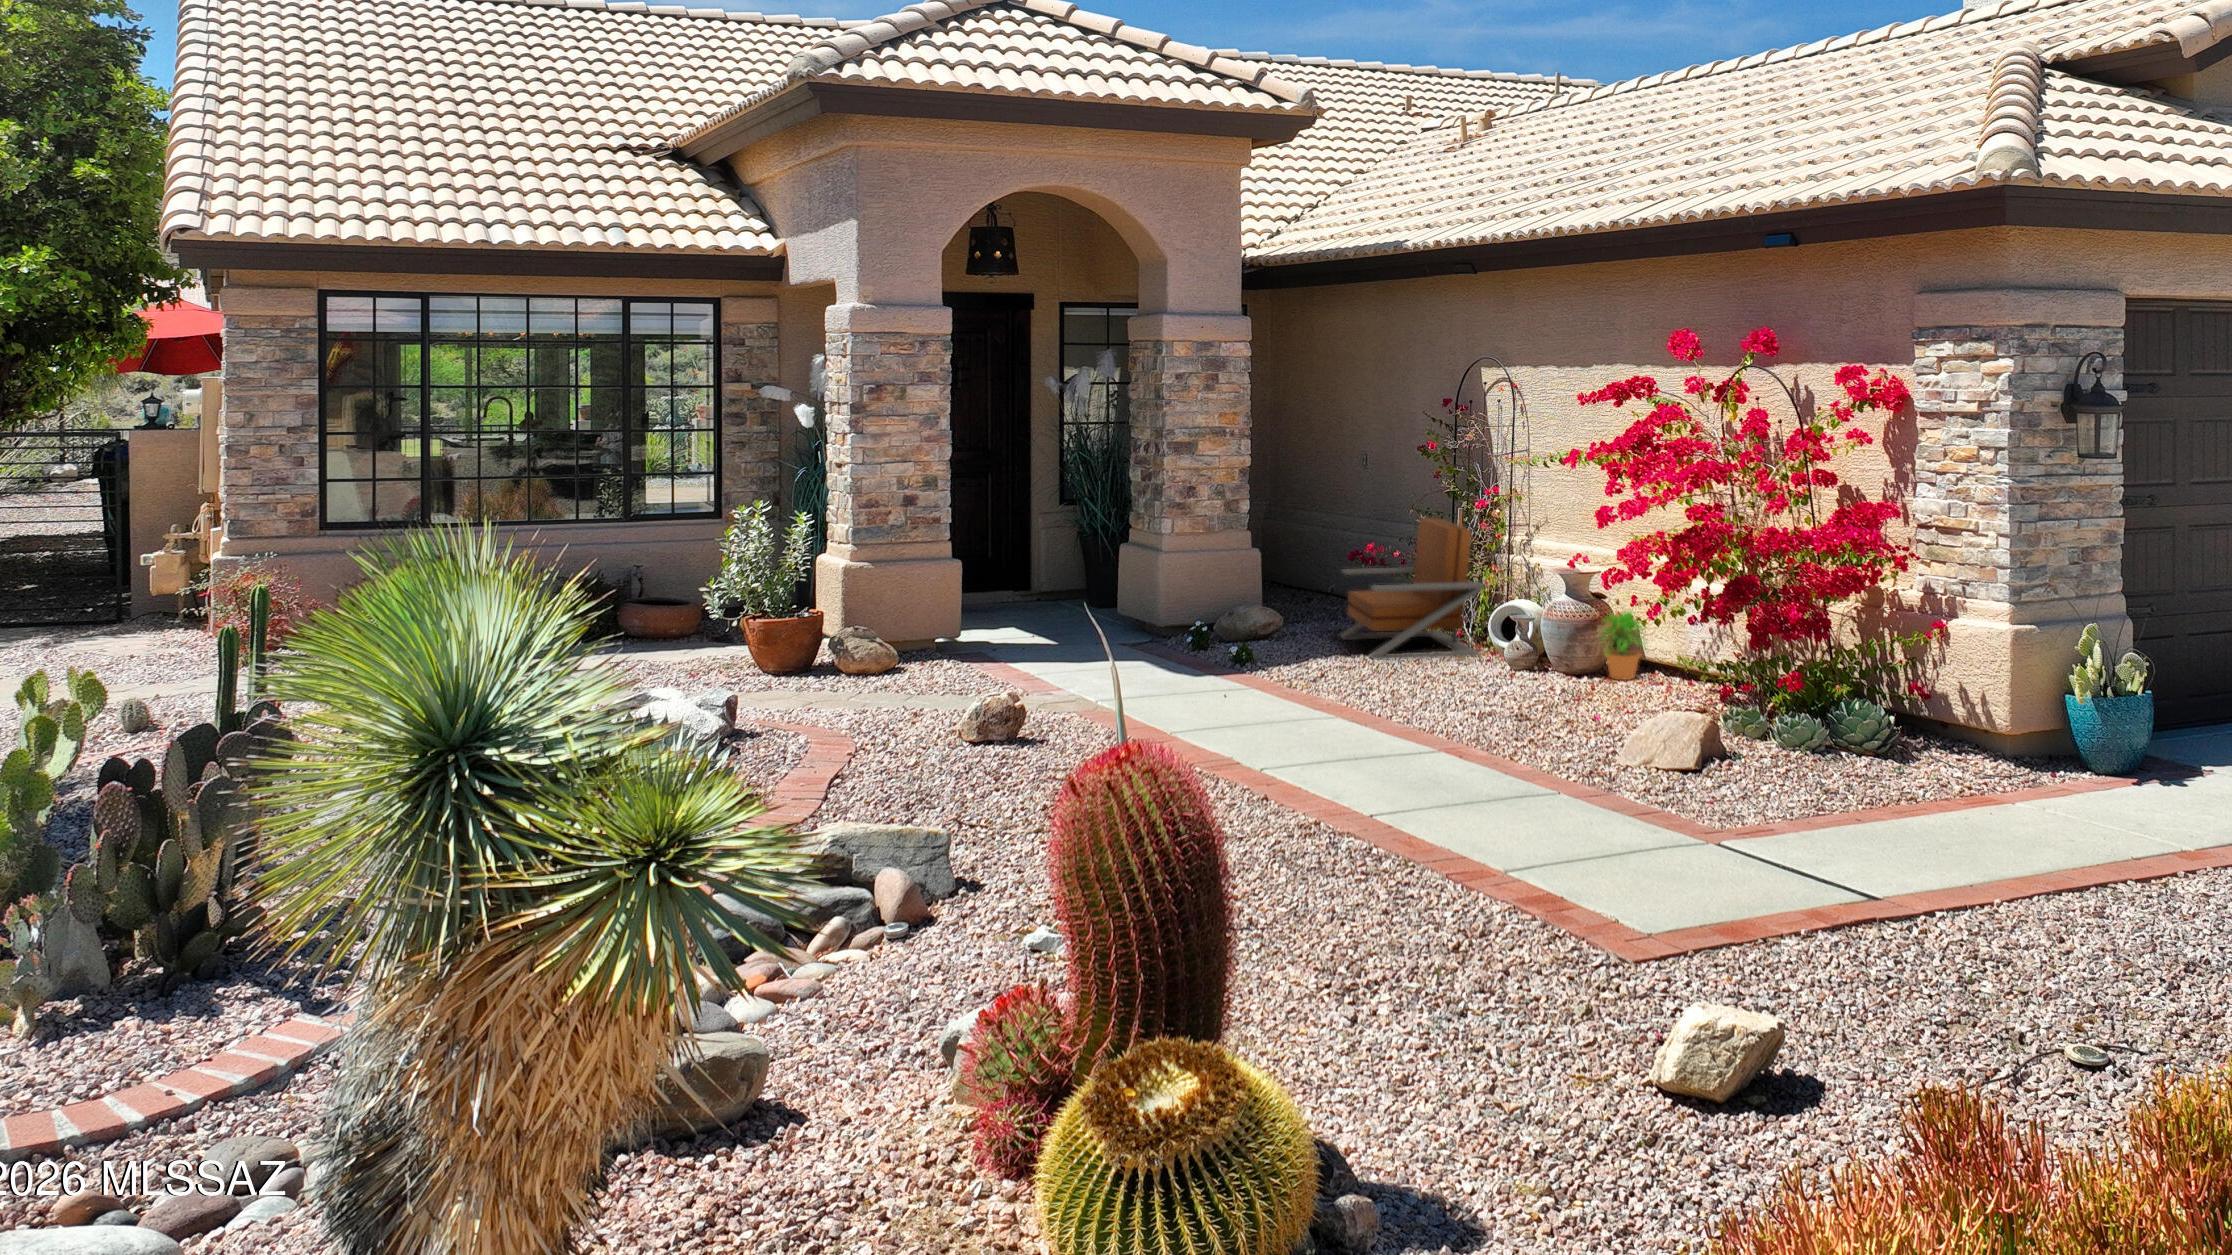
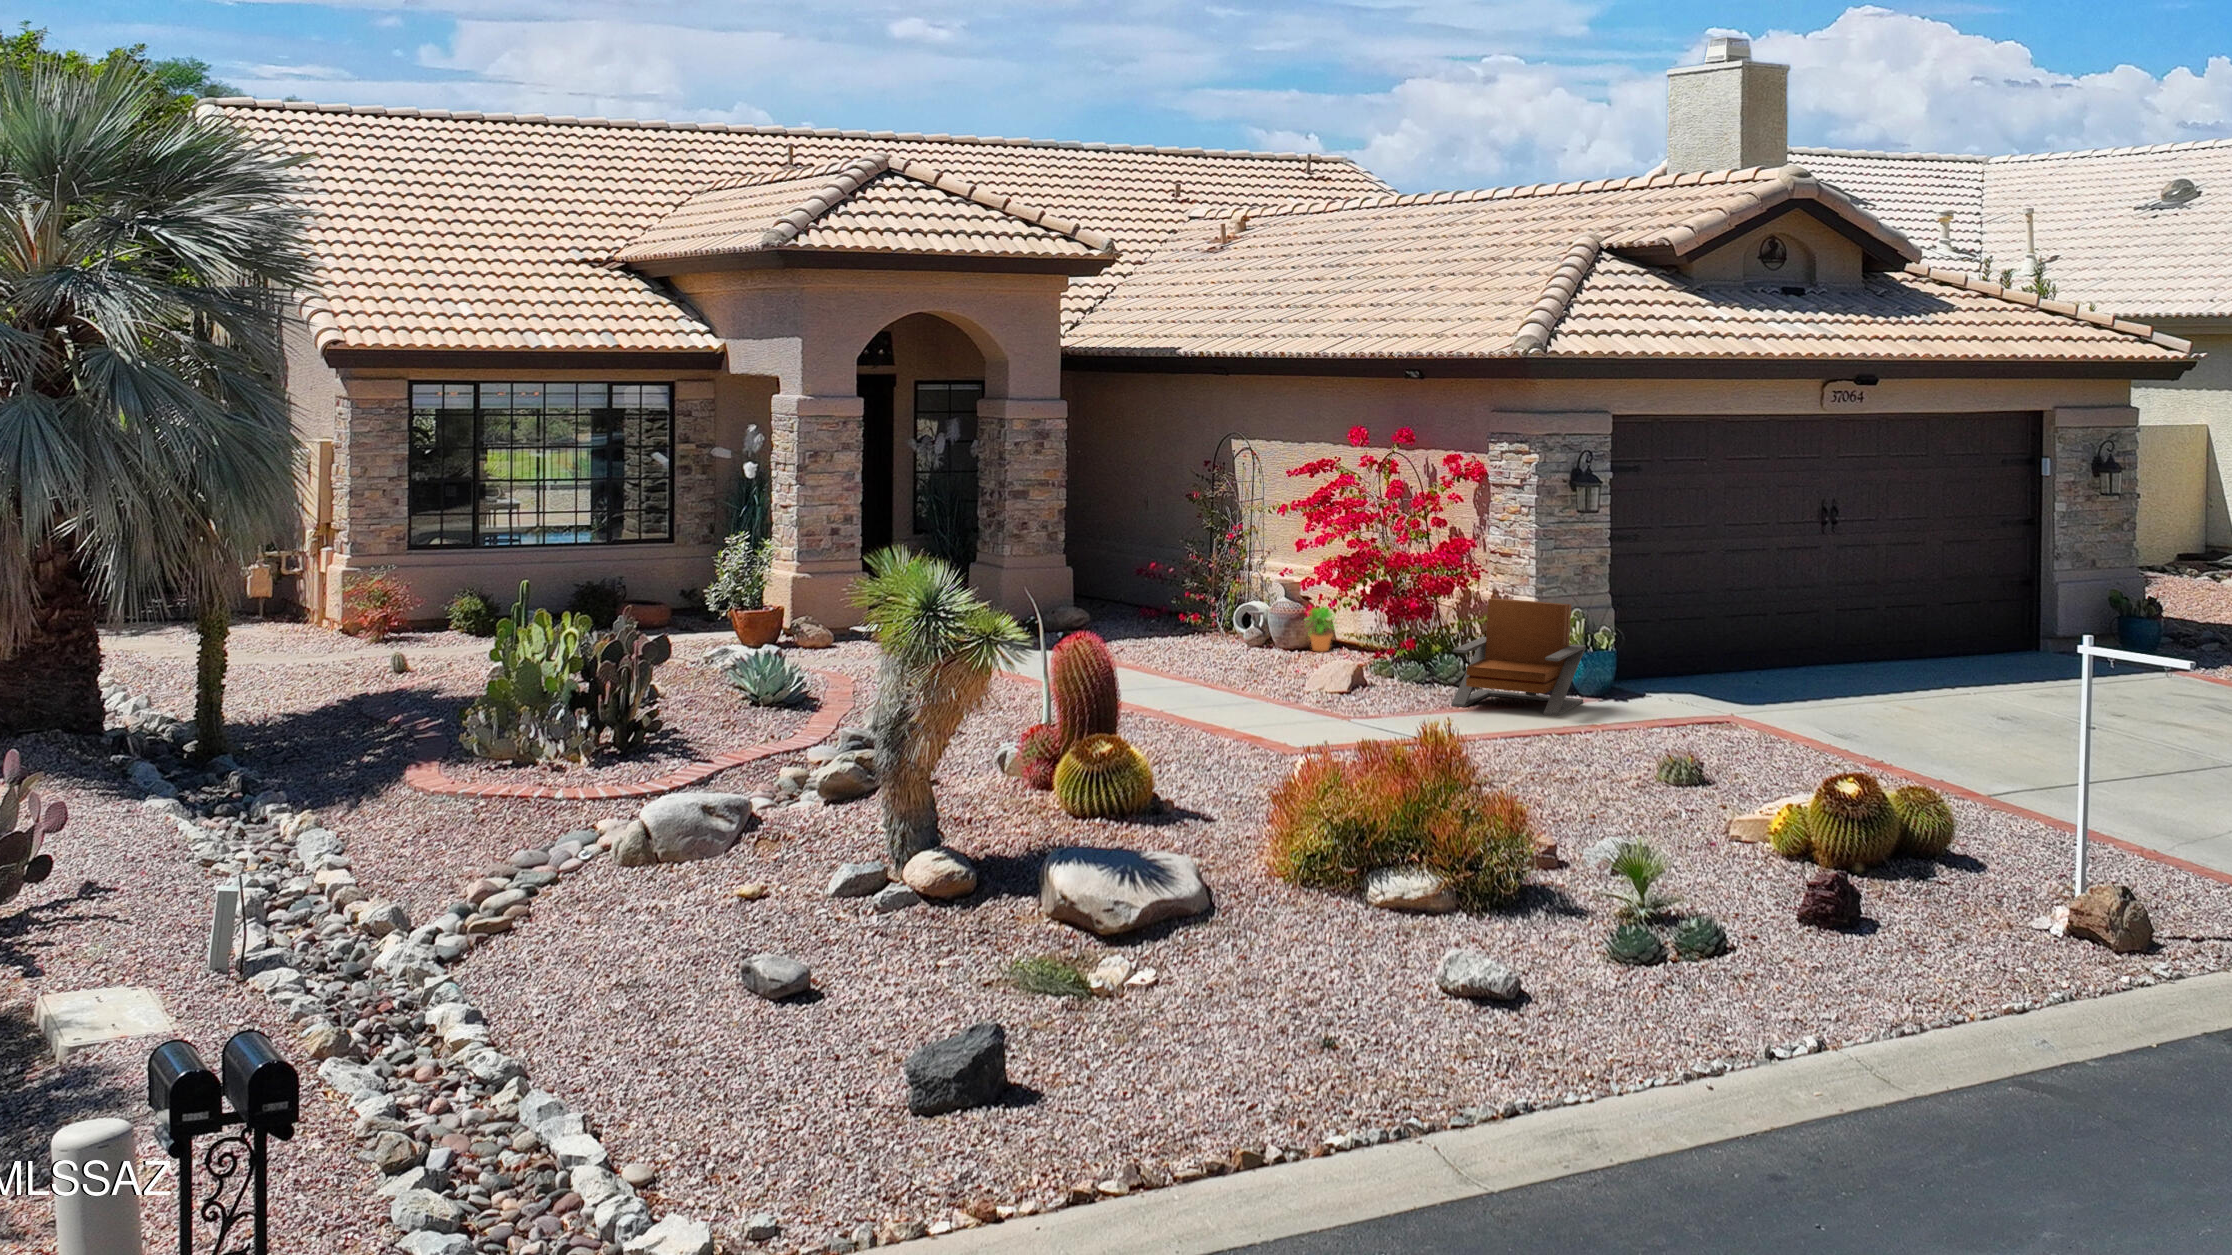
lounge chair: present [1341,518,1485,660] -> present [1451,598,1586,716]

